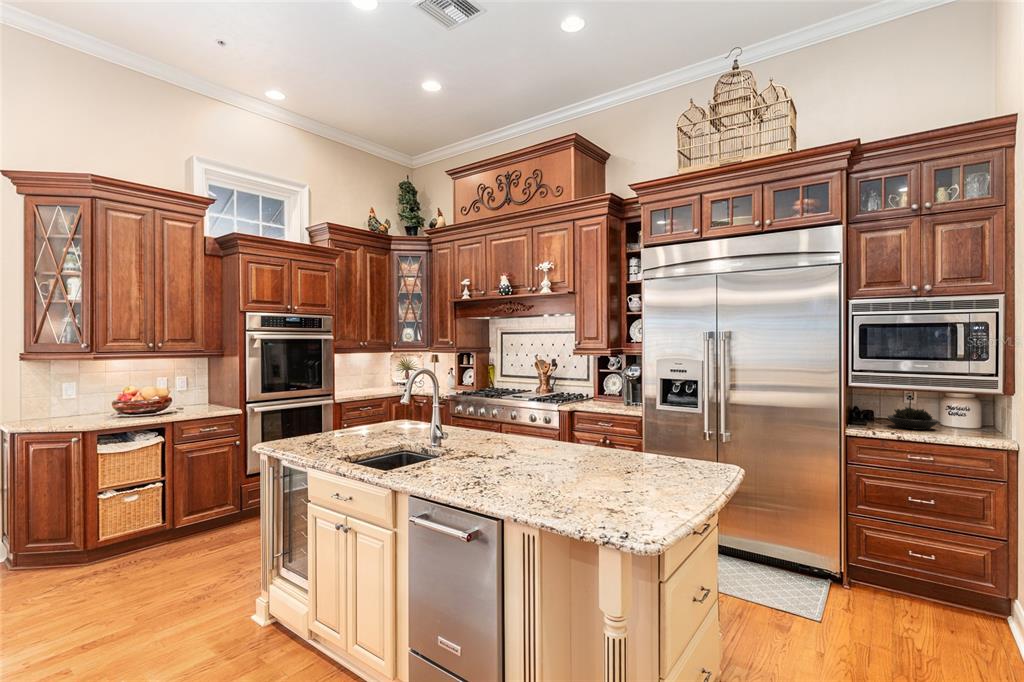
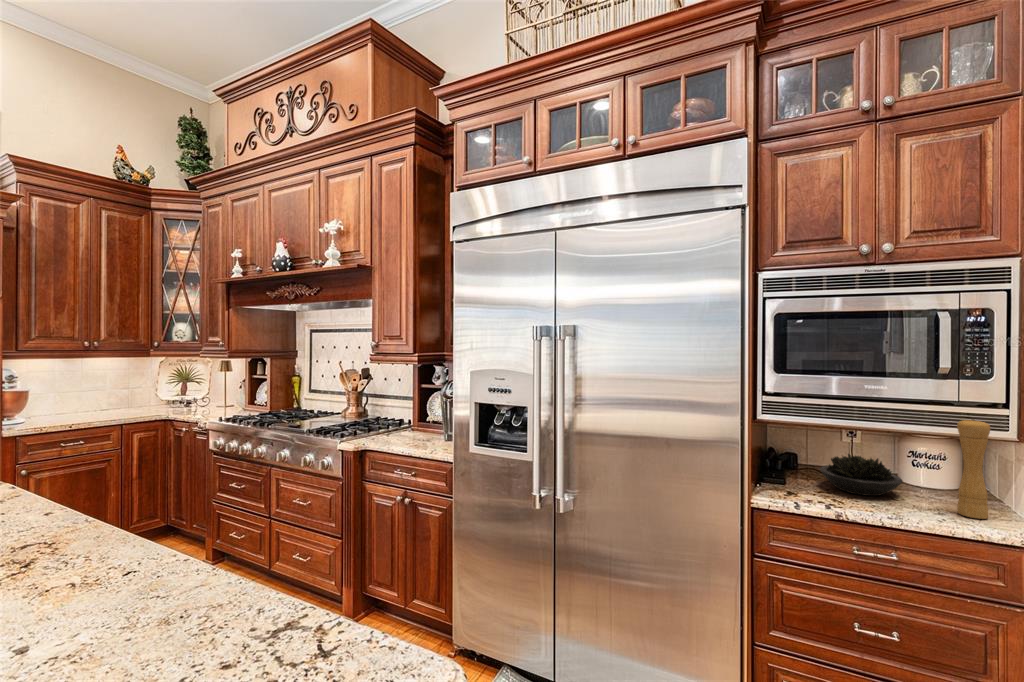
pepper mill: none [969,383,988,437] -> present [957,419,990,519]

